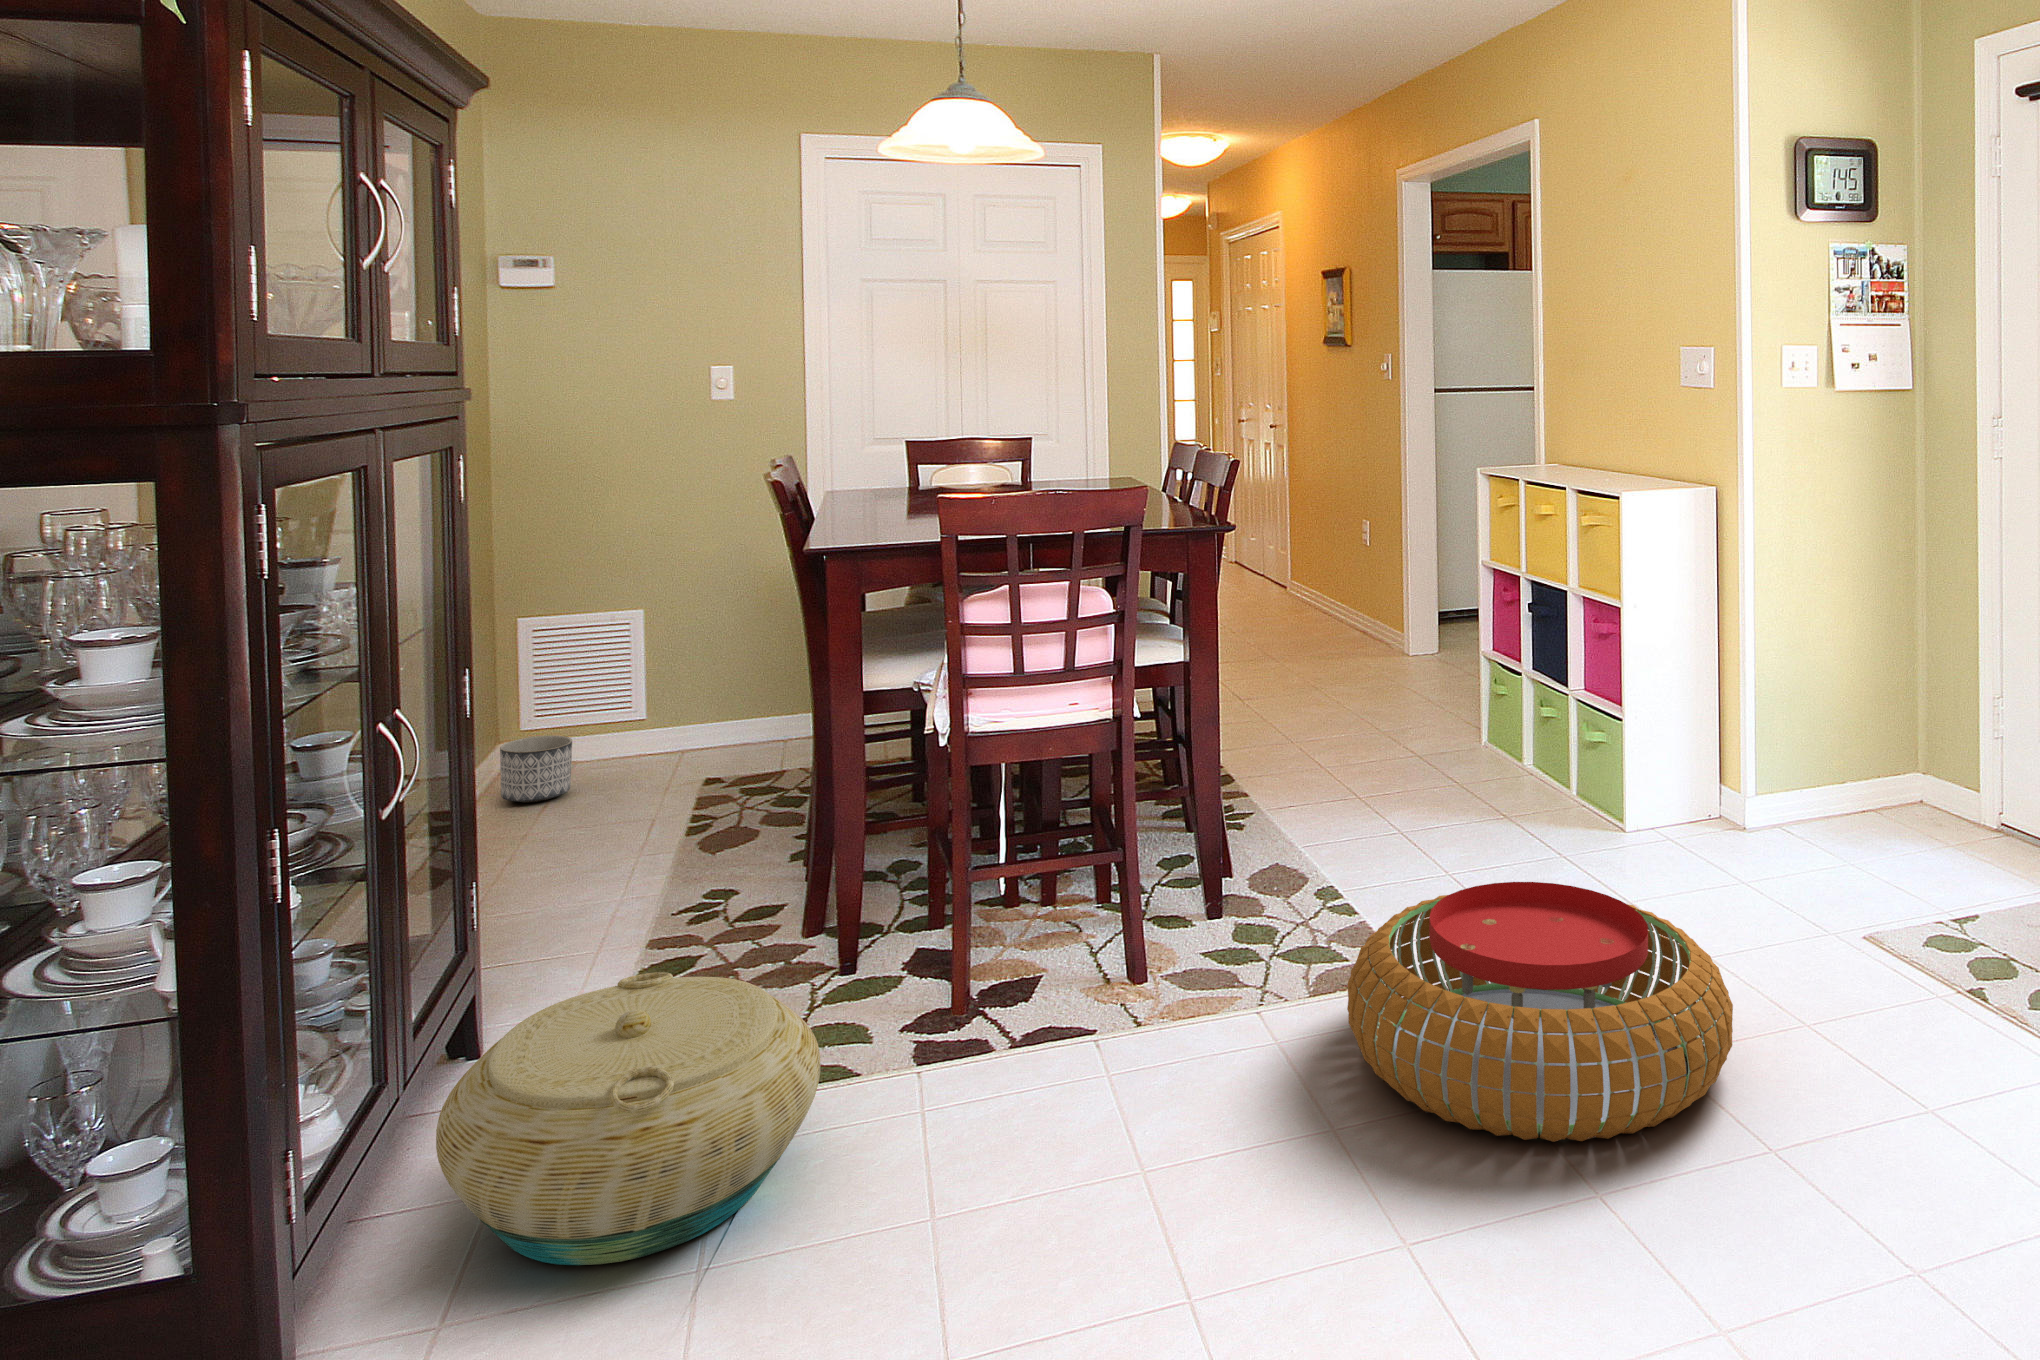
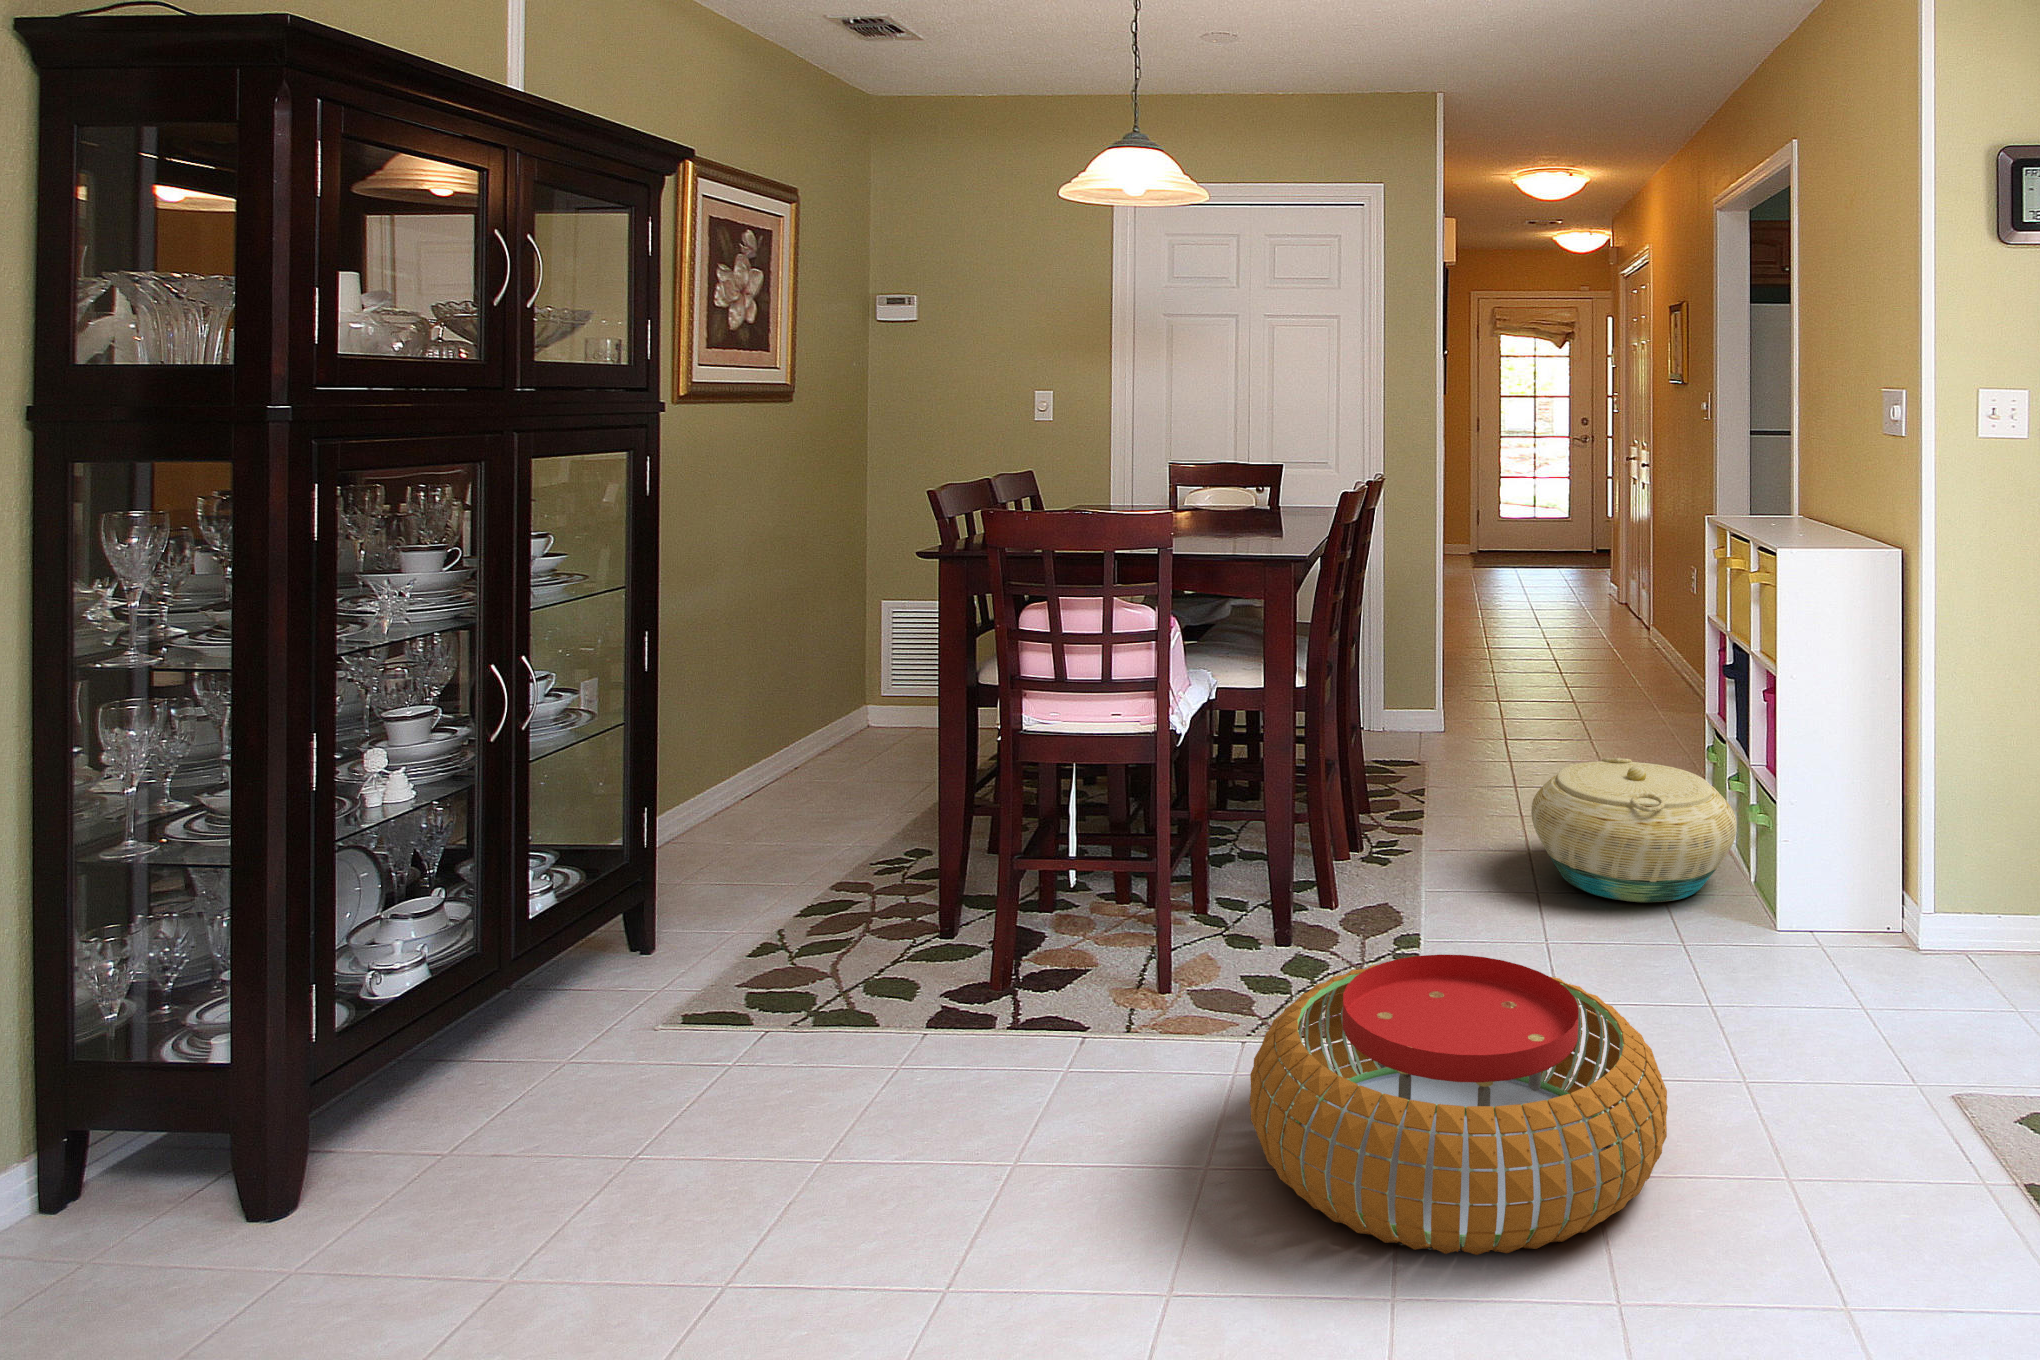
planter: present [500,736,572,803] -> none [834,703,893,758]
basket: present [436,972,820,1265] -> present [1531,758,1737,902]

